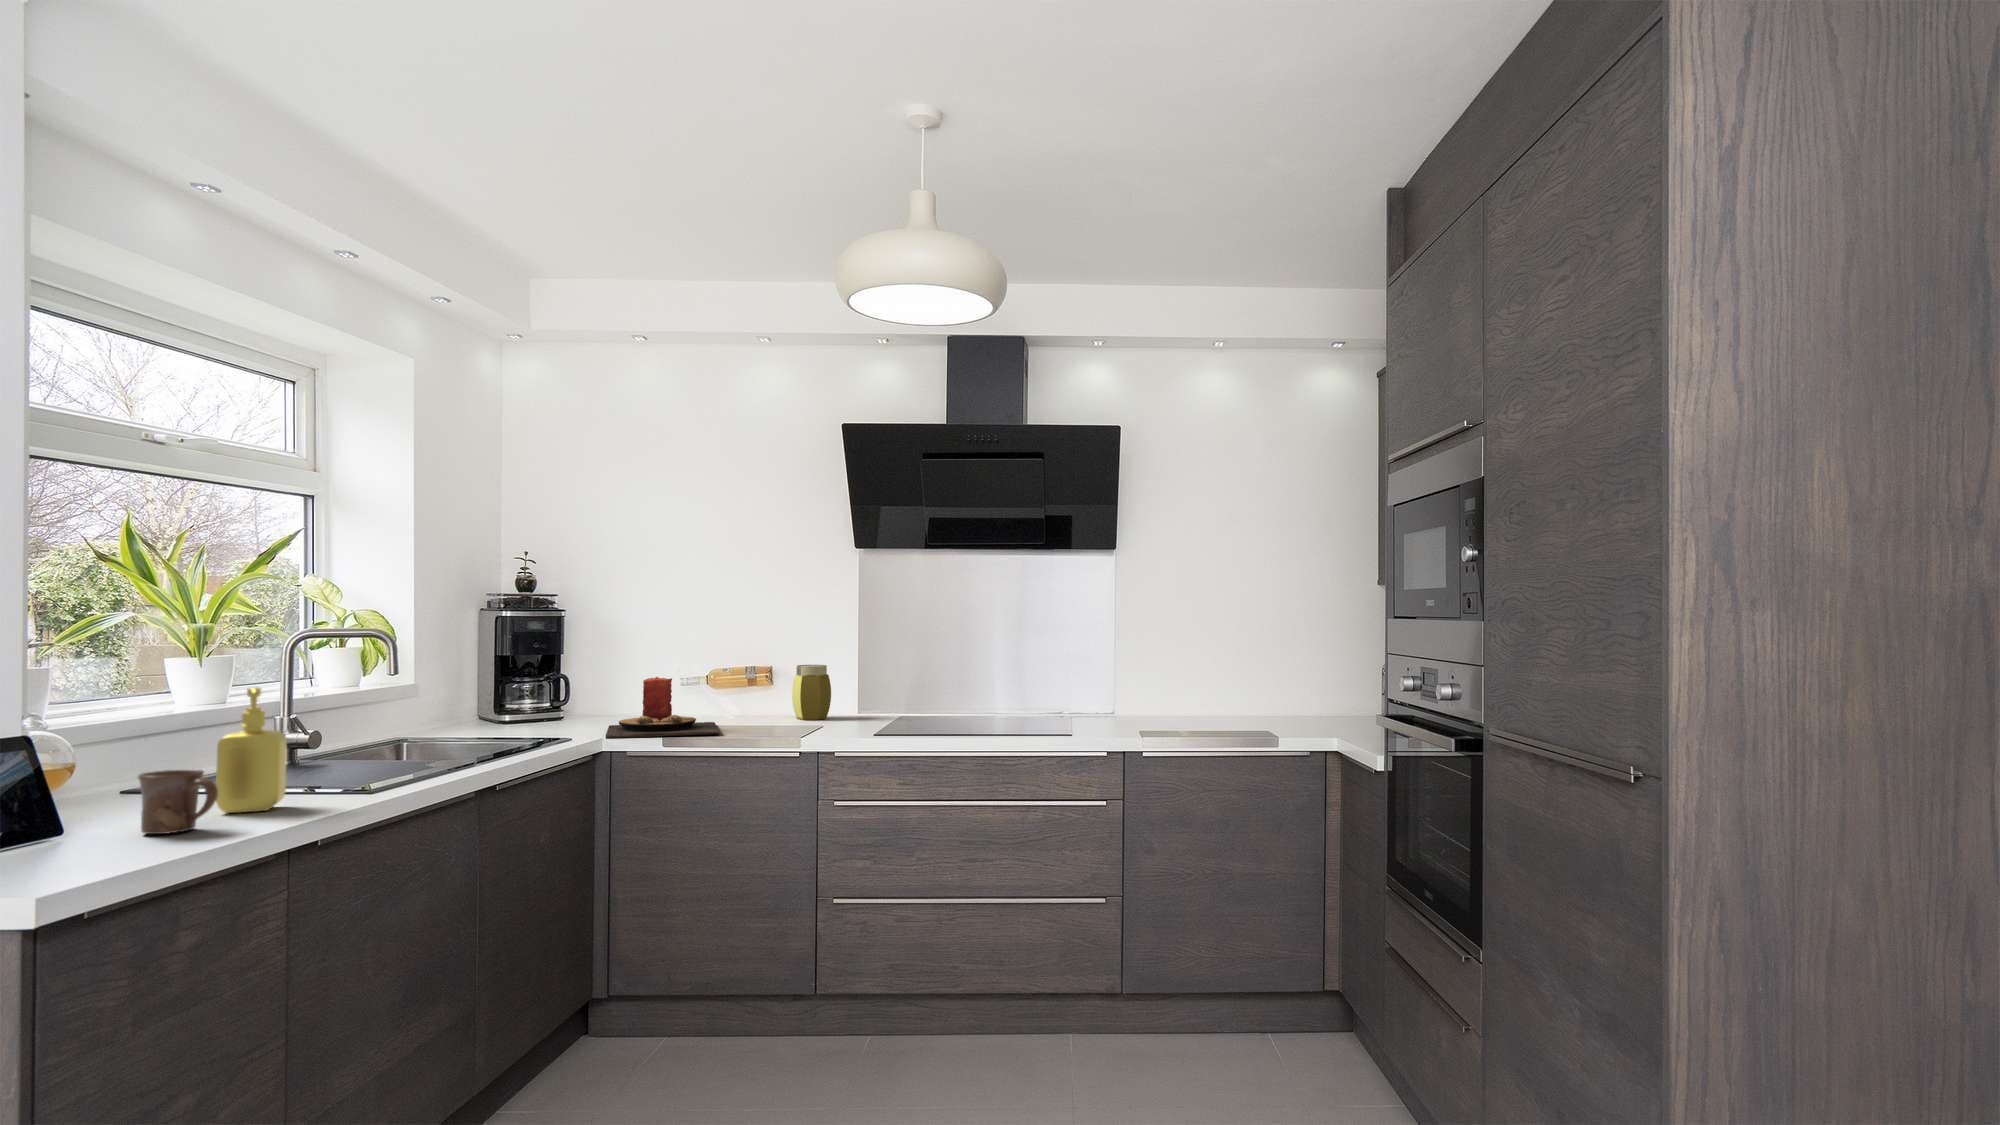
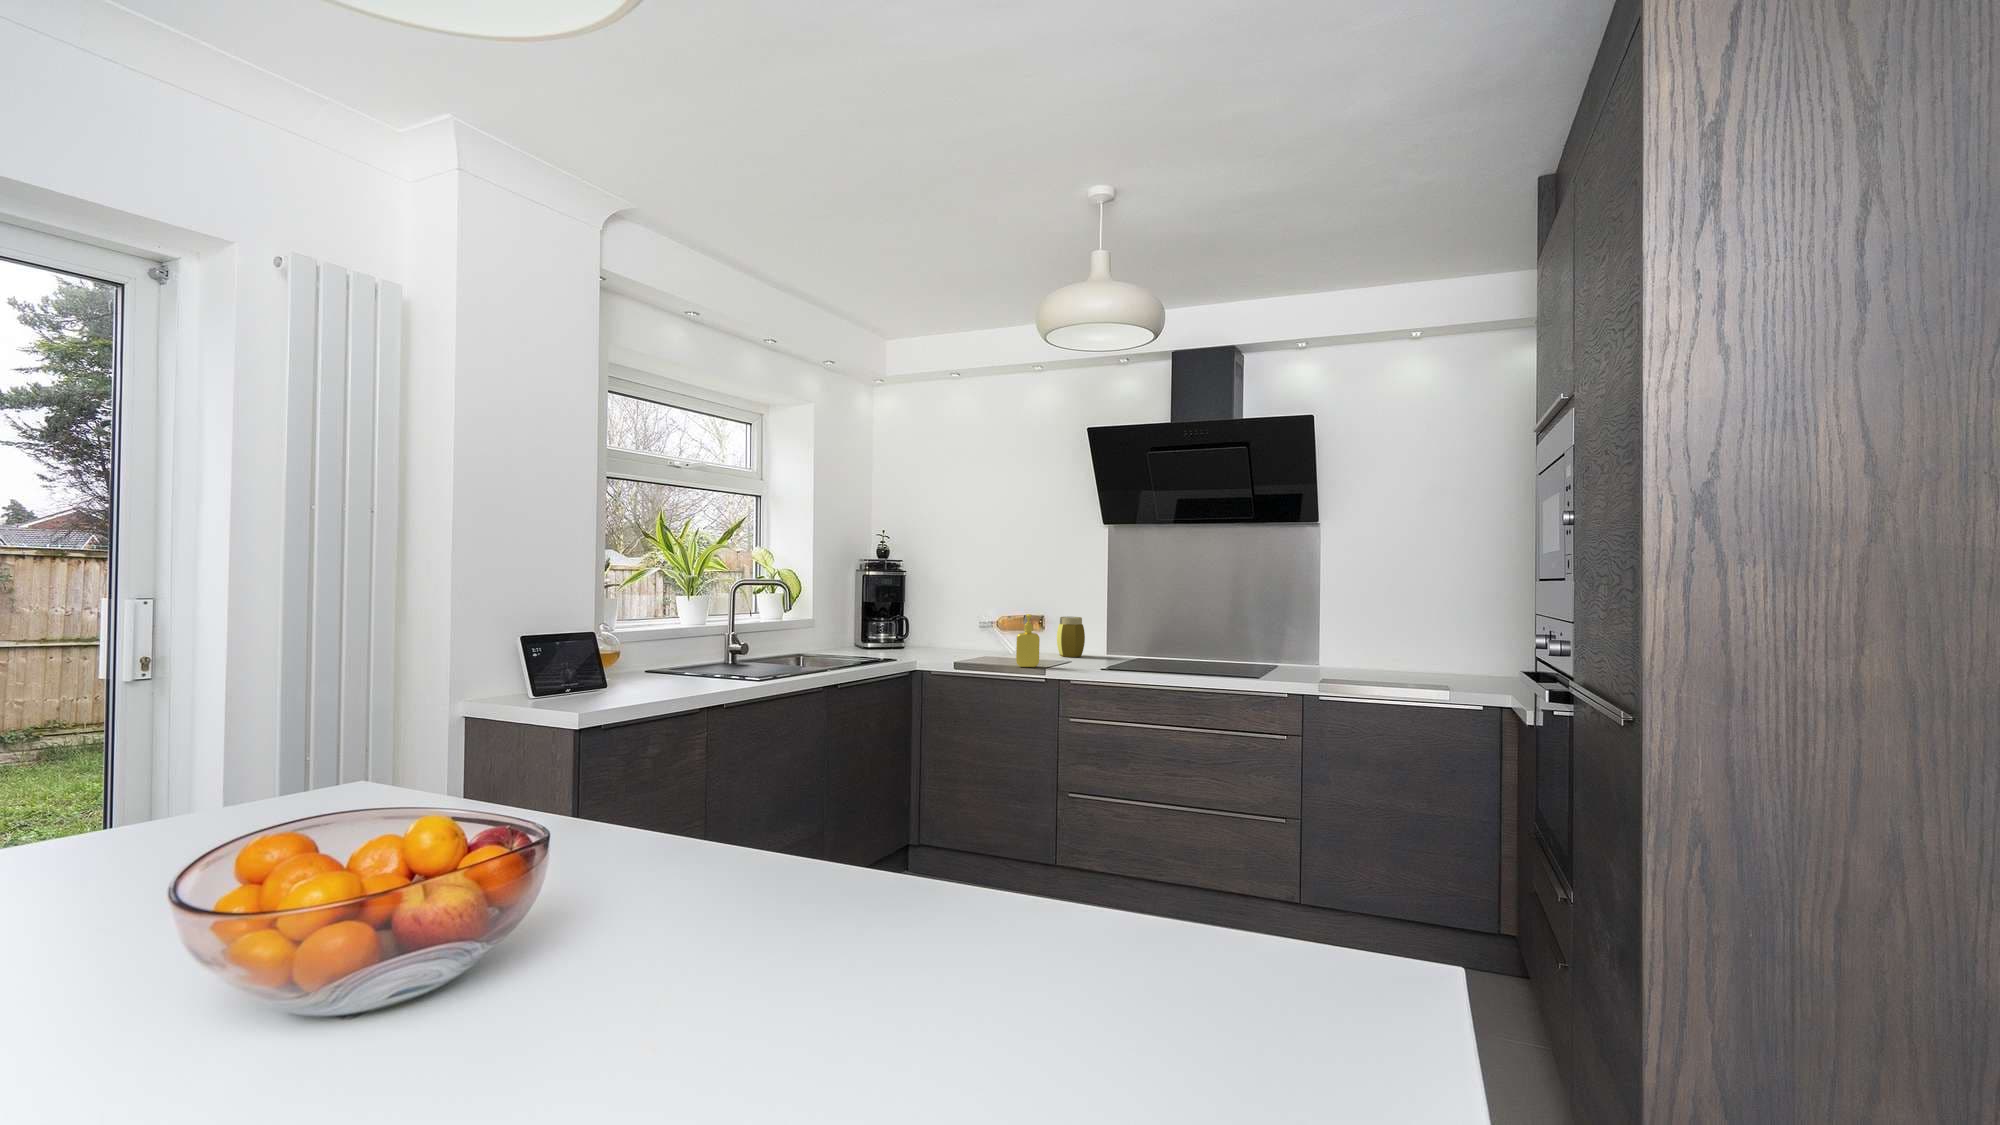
candle: present [606,677,720,738] -> none [920,620,998,662]
soap dispenser: present [216,687,287,813] -> present [1016,614,1040,667]
mug: present [138,769,218,834] -> none [646,658,681,691]

